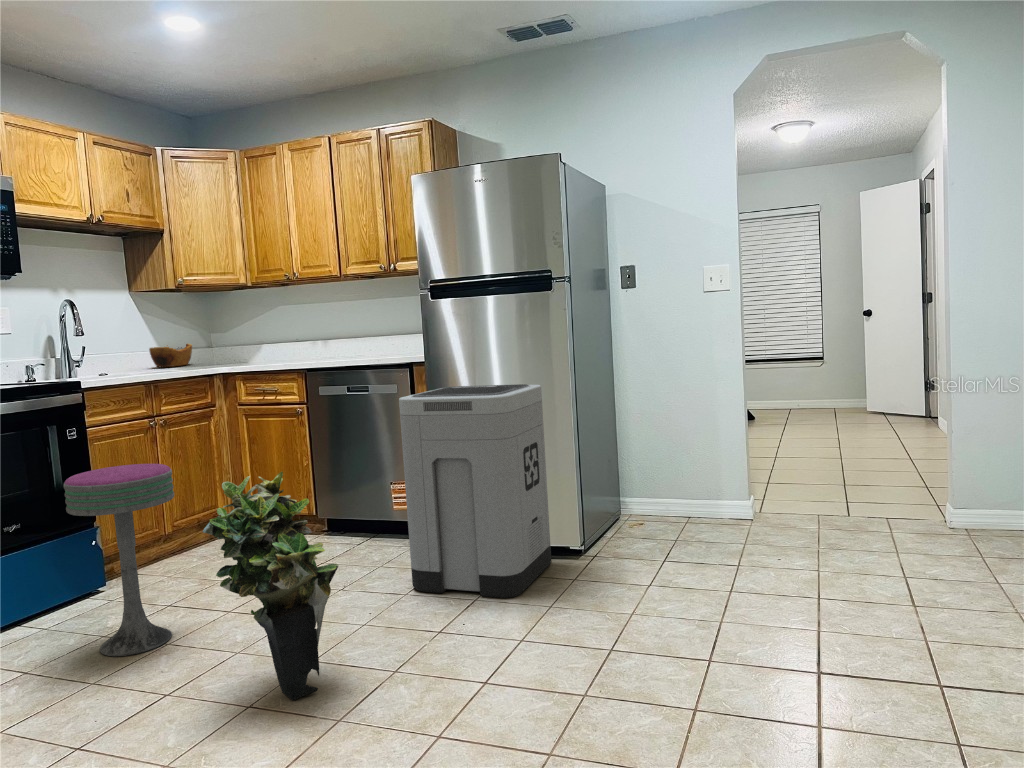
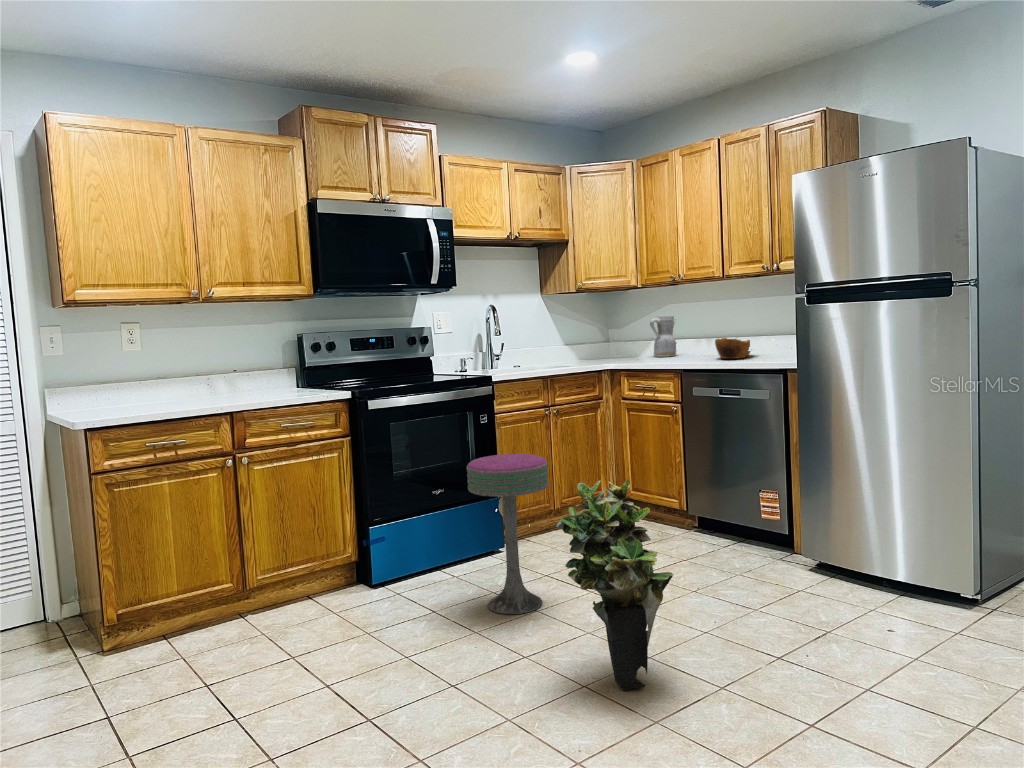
ceramic pitcher: none [261,317,290,360] -> present [650,316,676,357]
wooden bowl: present [149,344,192,367] -> present [715,338,751,359]
trash can: present [399,384,551,598] -> none [758,401,930,637]

